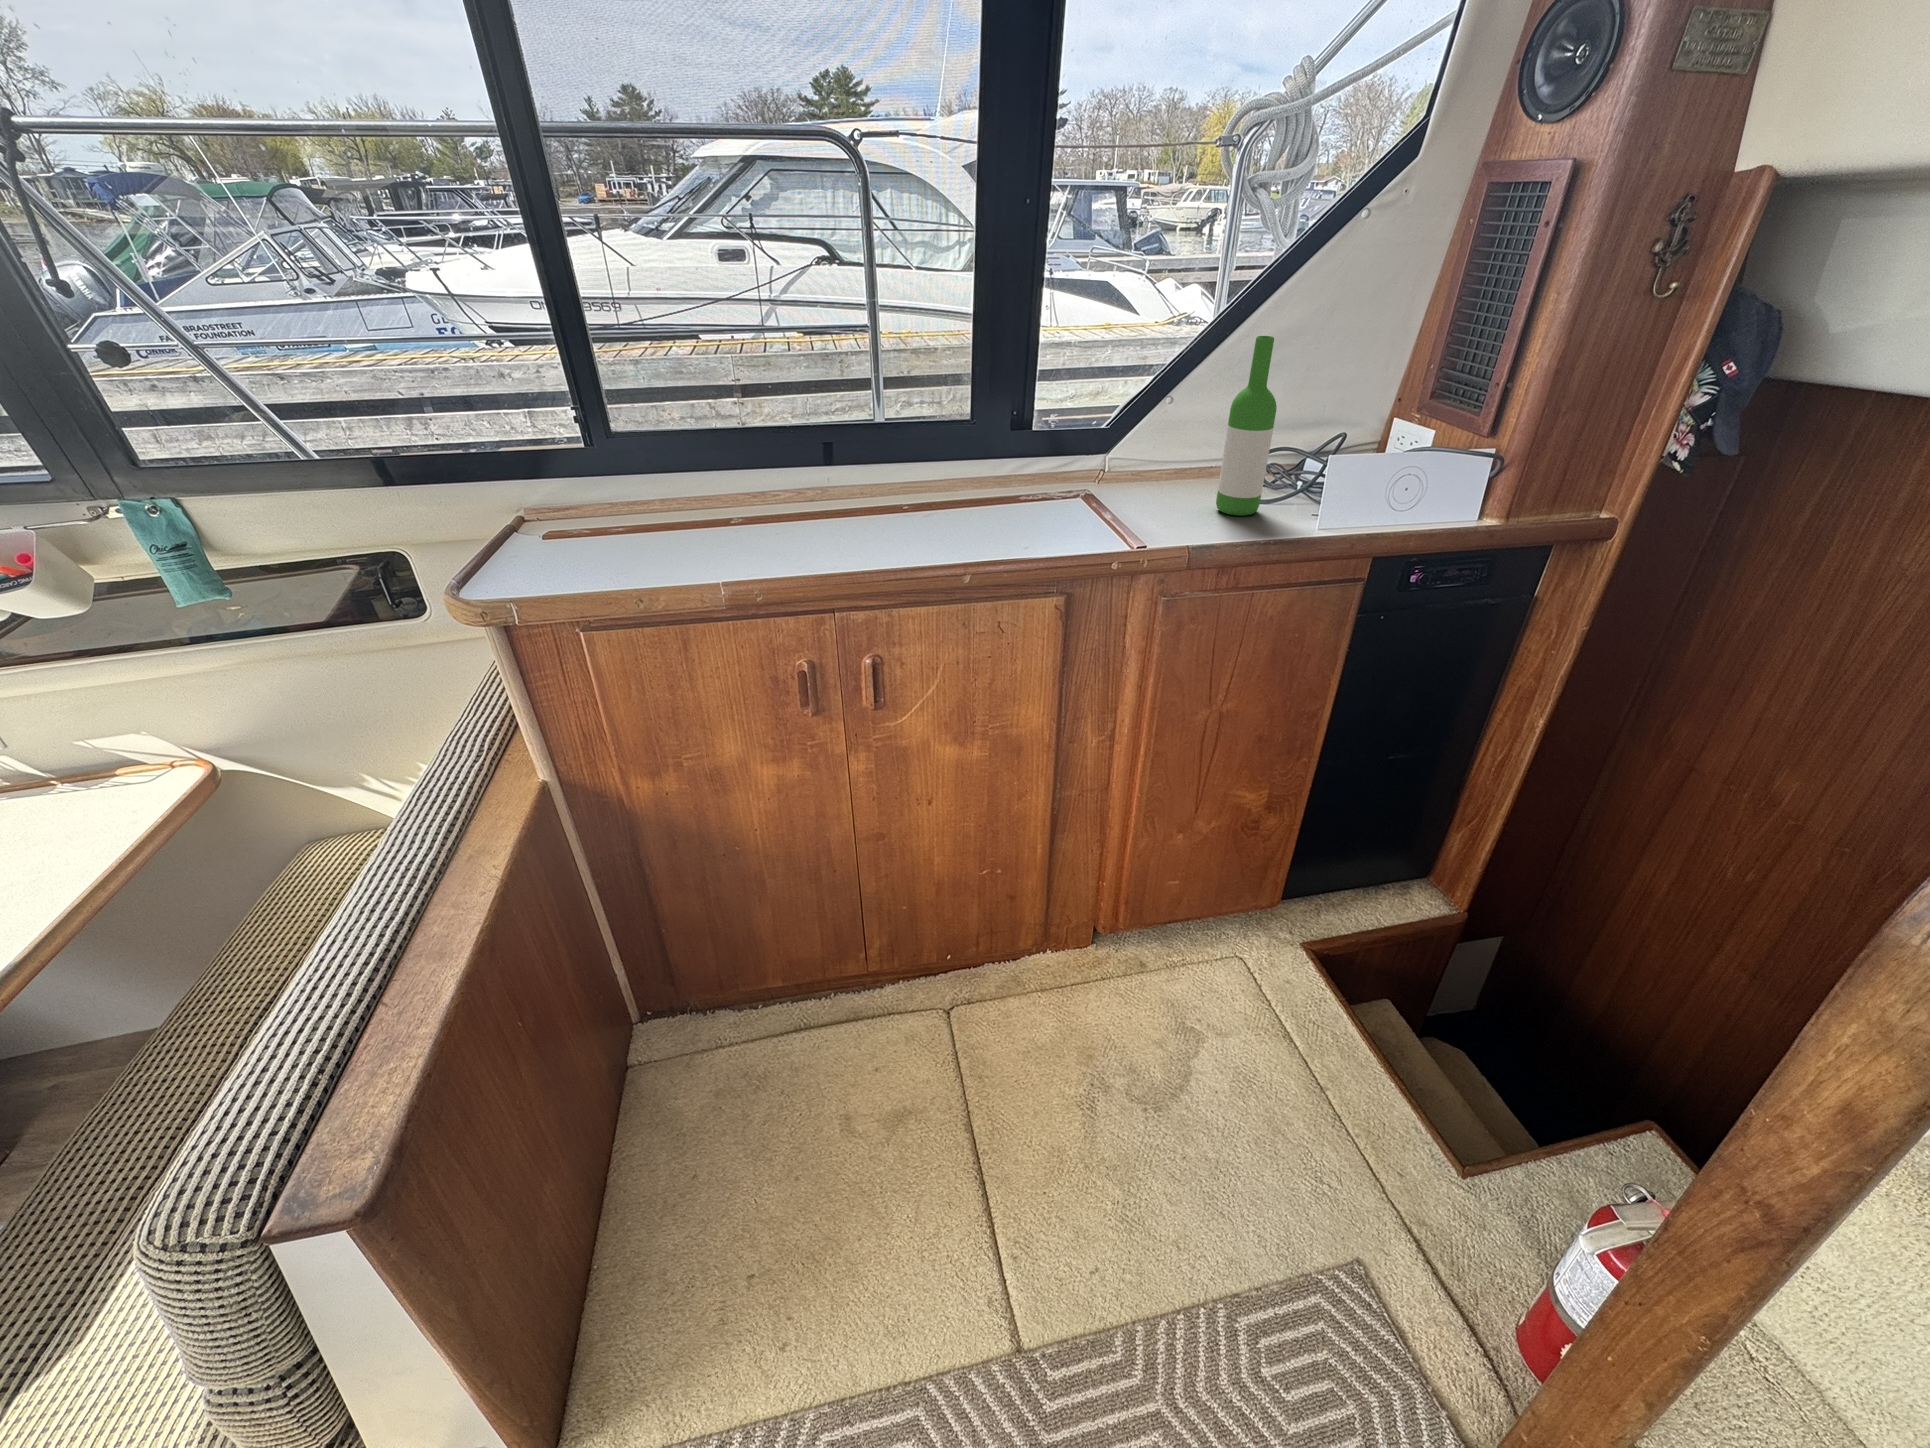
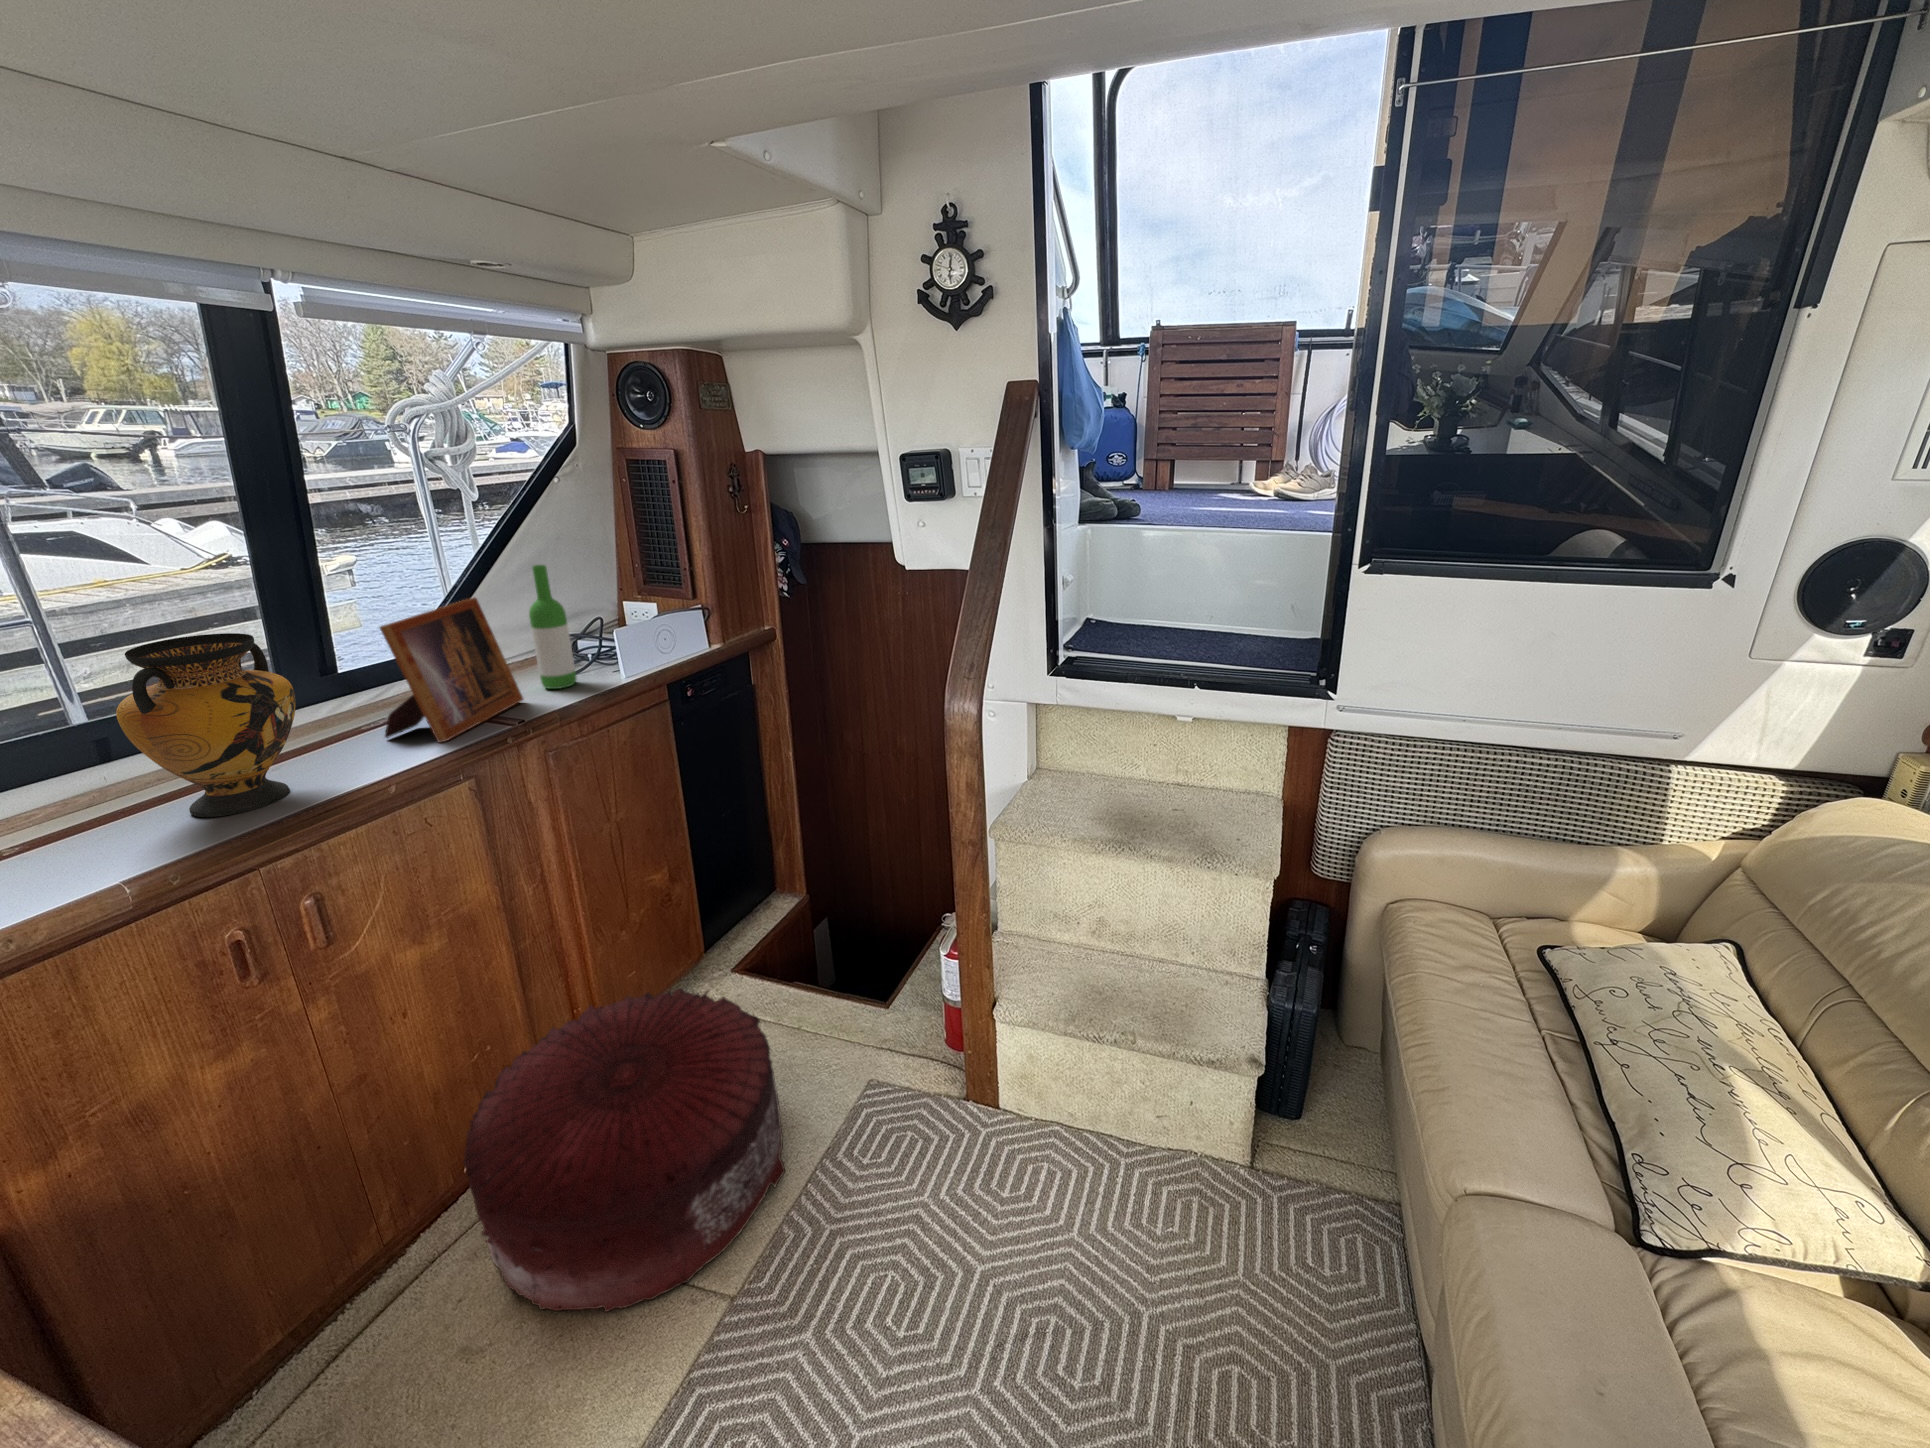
vase: none [802,357,933,550] -> present [116,633,295,817]
picture frame: none [1027,368,1180,540] -> present [380,598,523,743]
pouf: none [883,890,1238,1285] -> present [463,989,785,1312]

